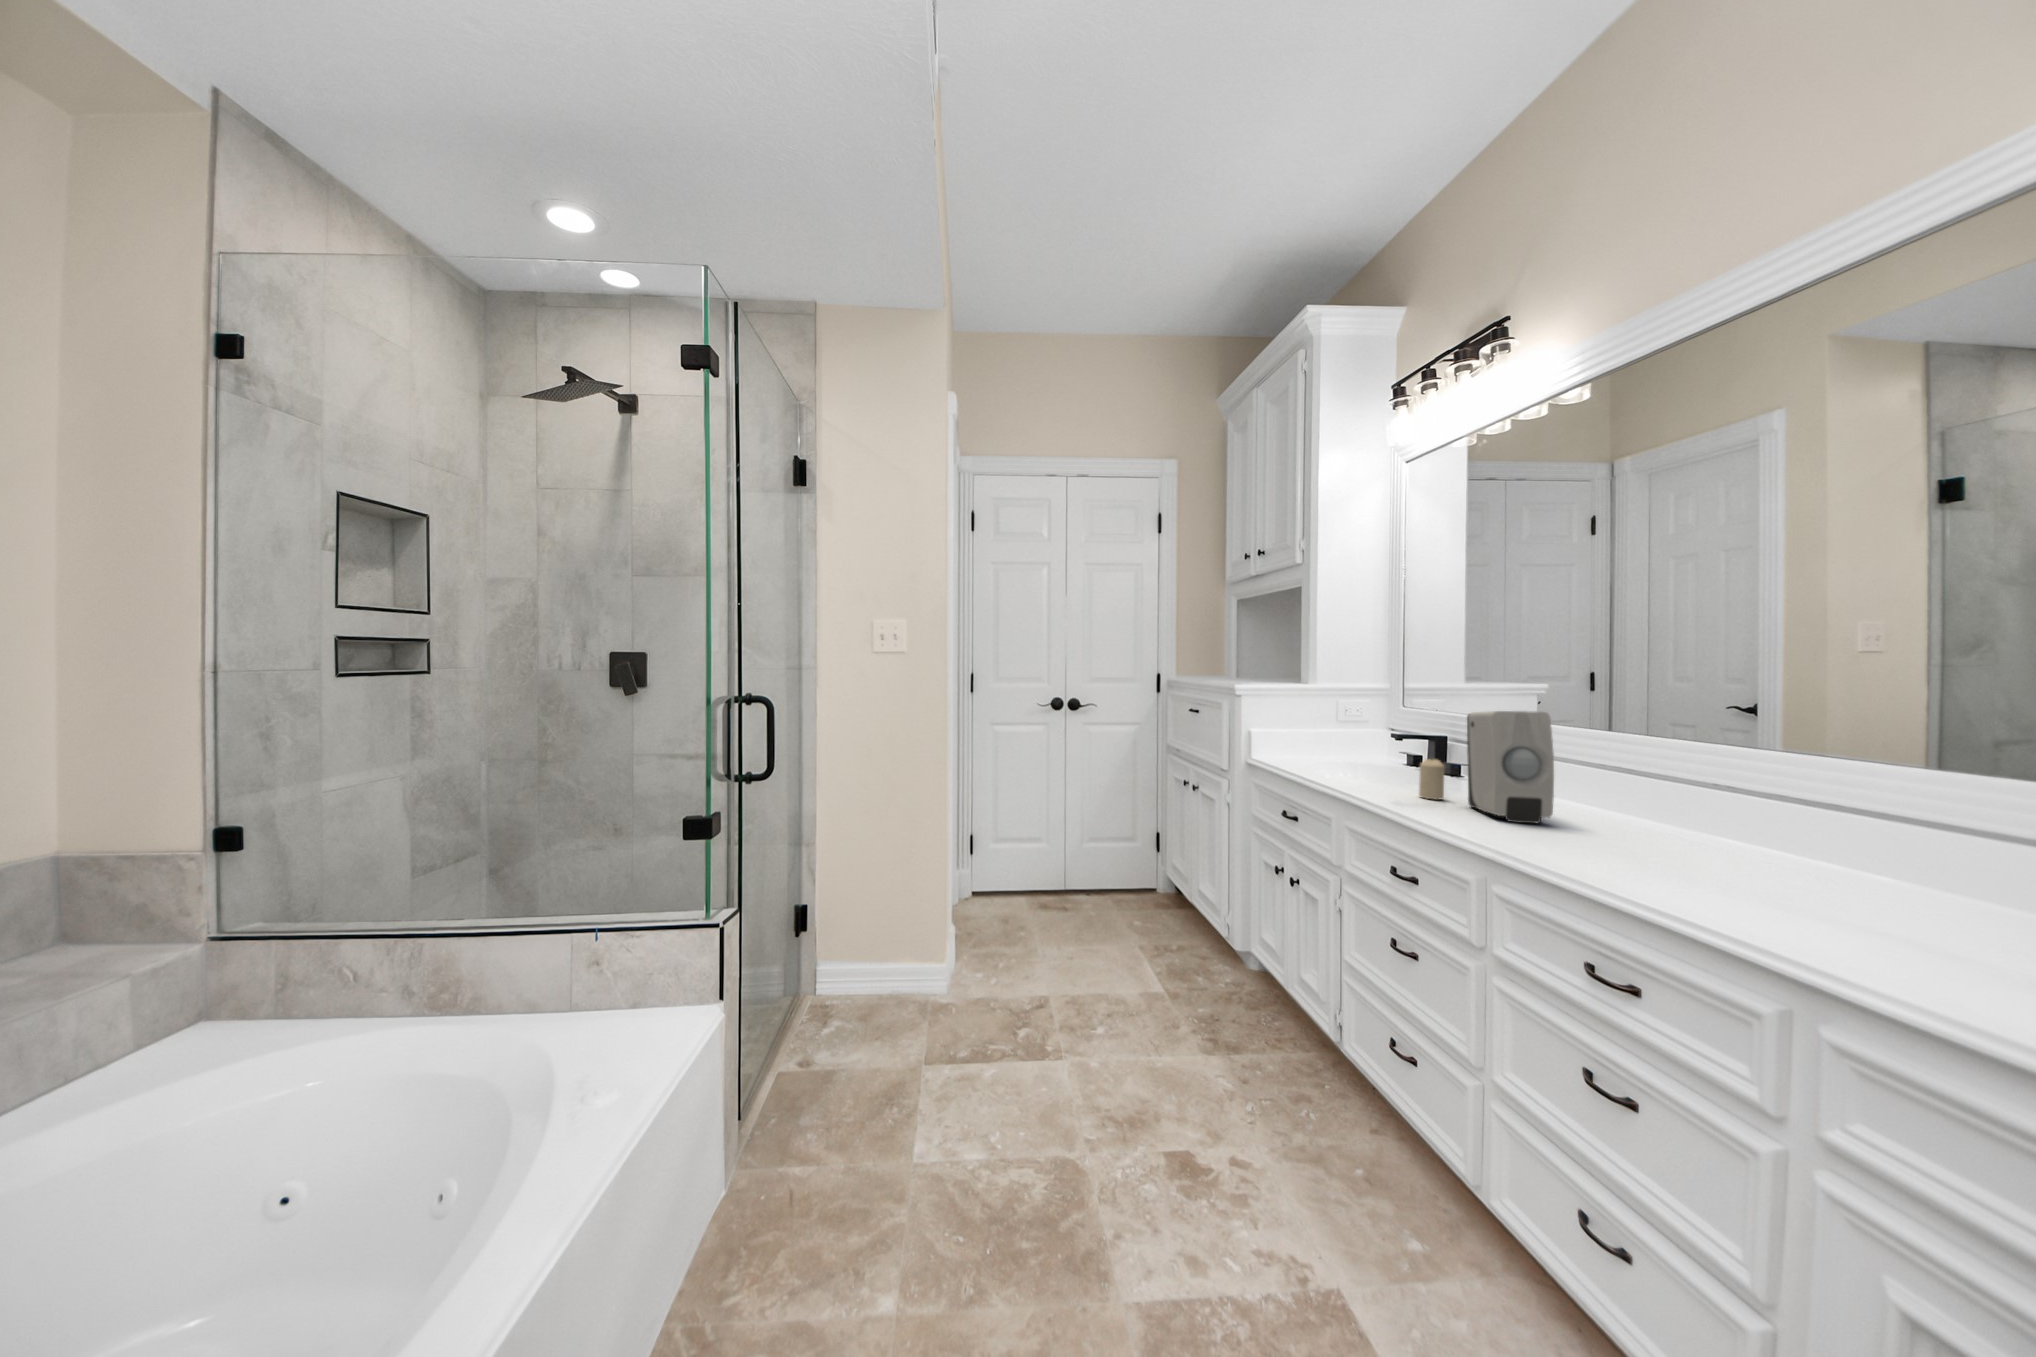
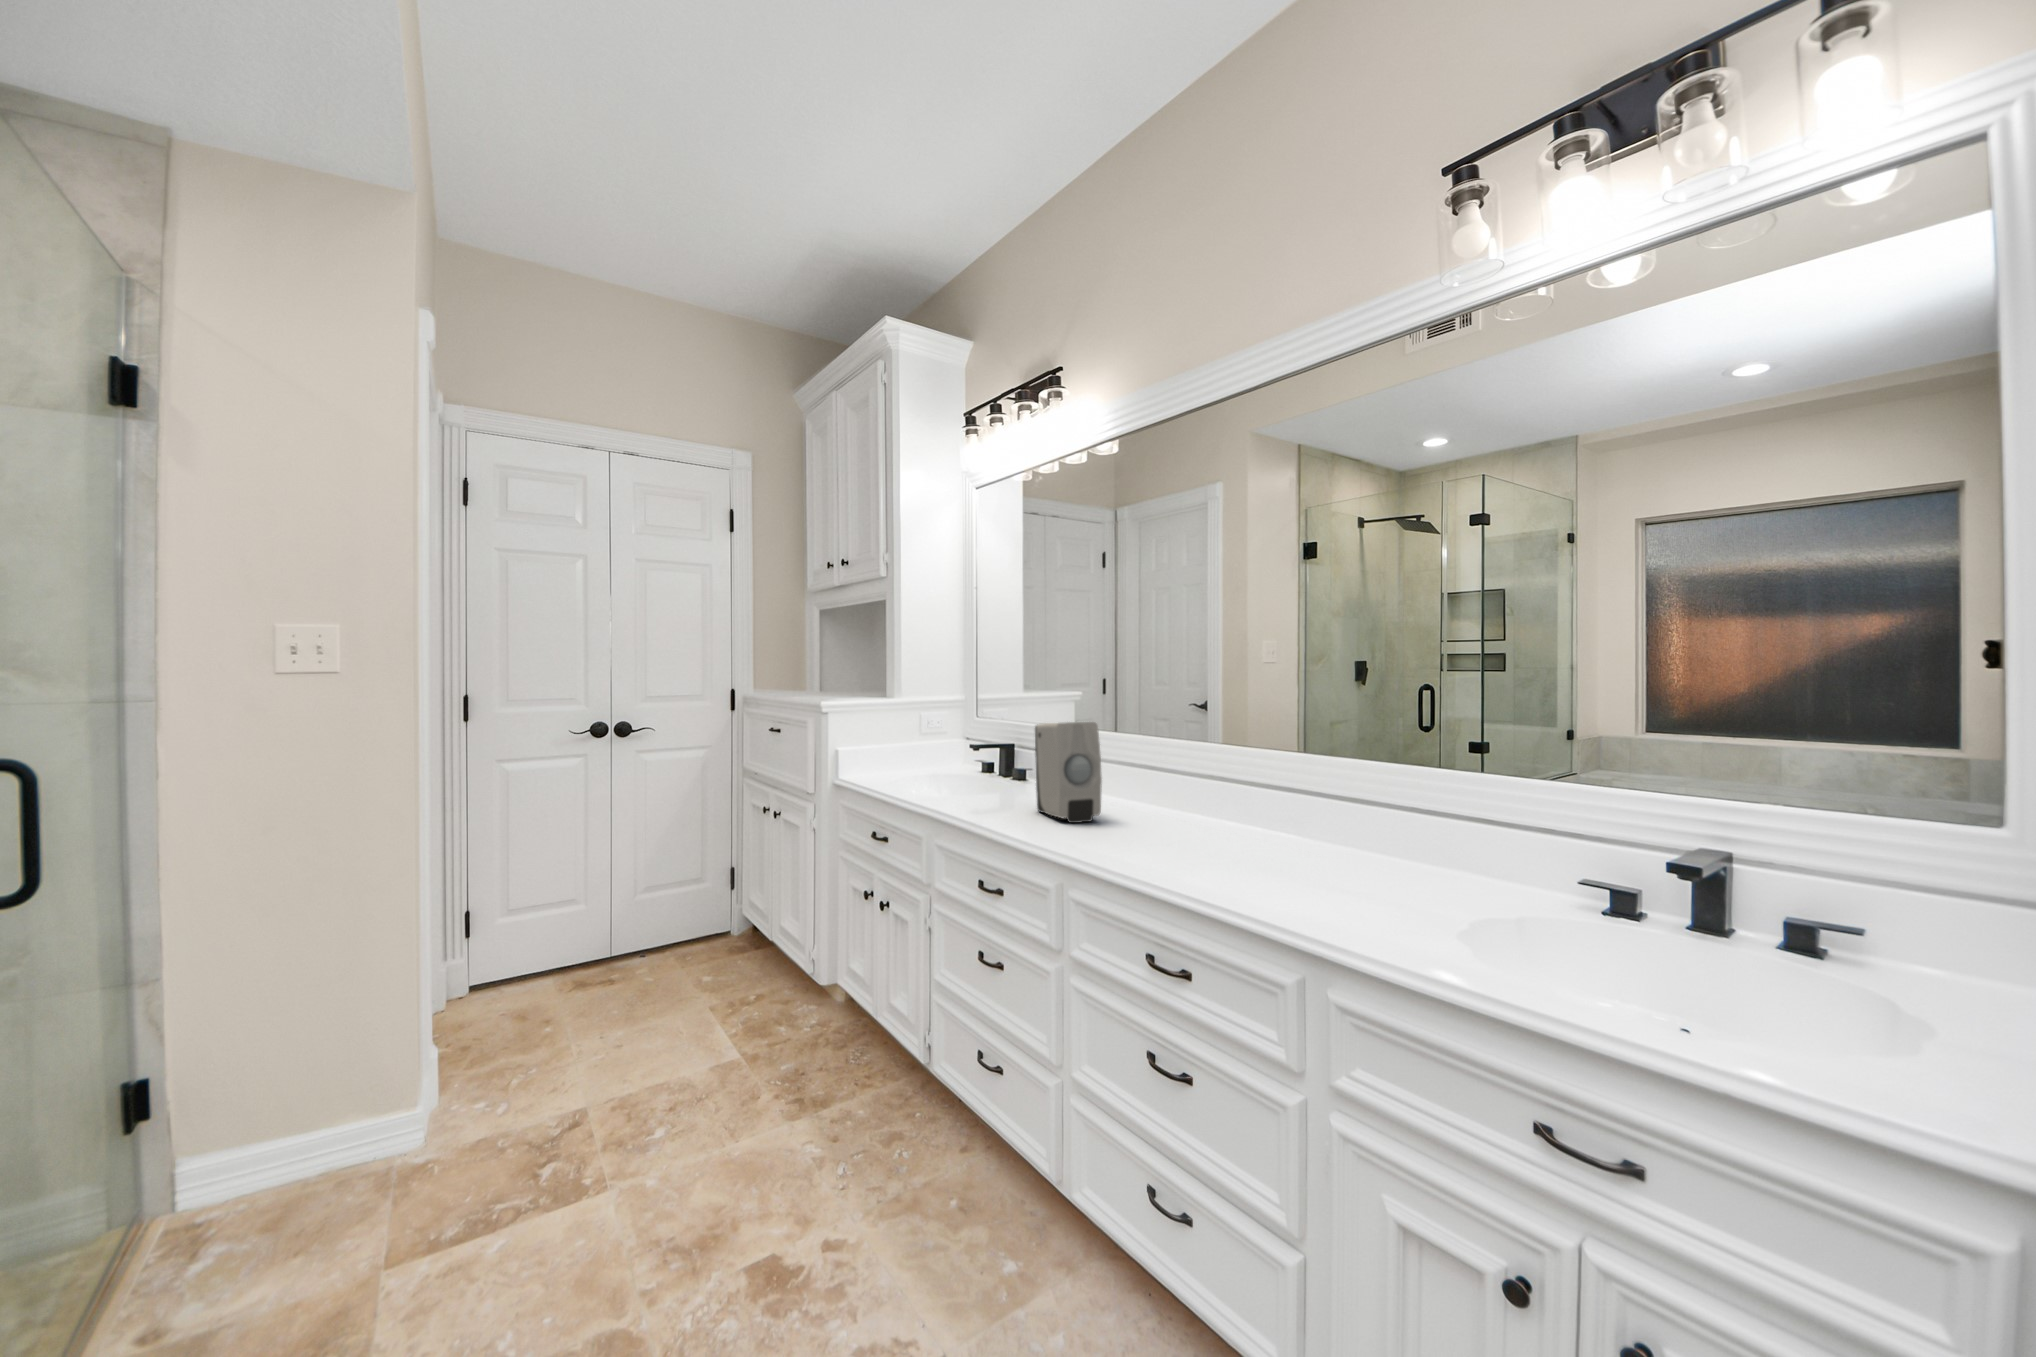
candle: present [1419,759,1444,799] -> none [997,769,1017,807]

